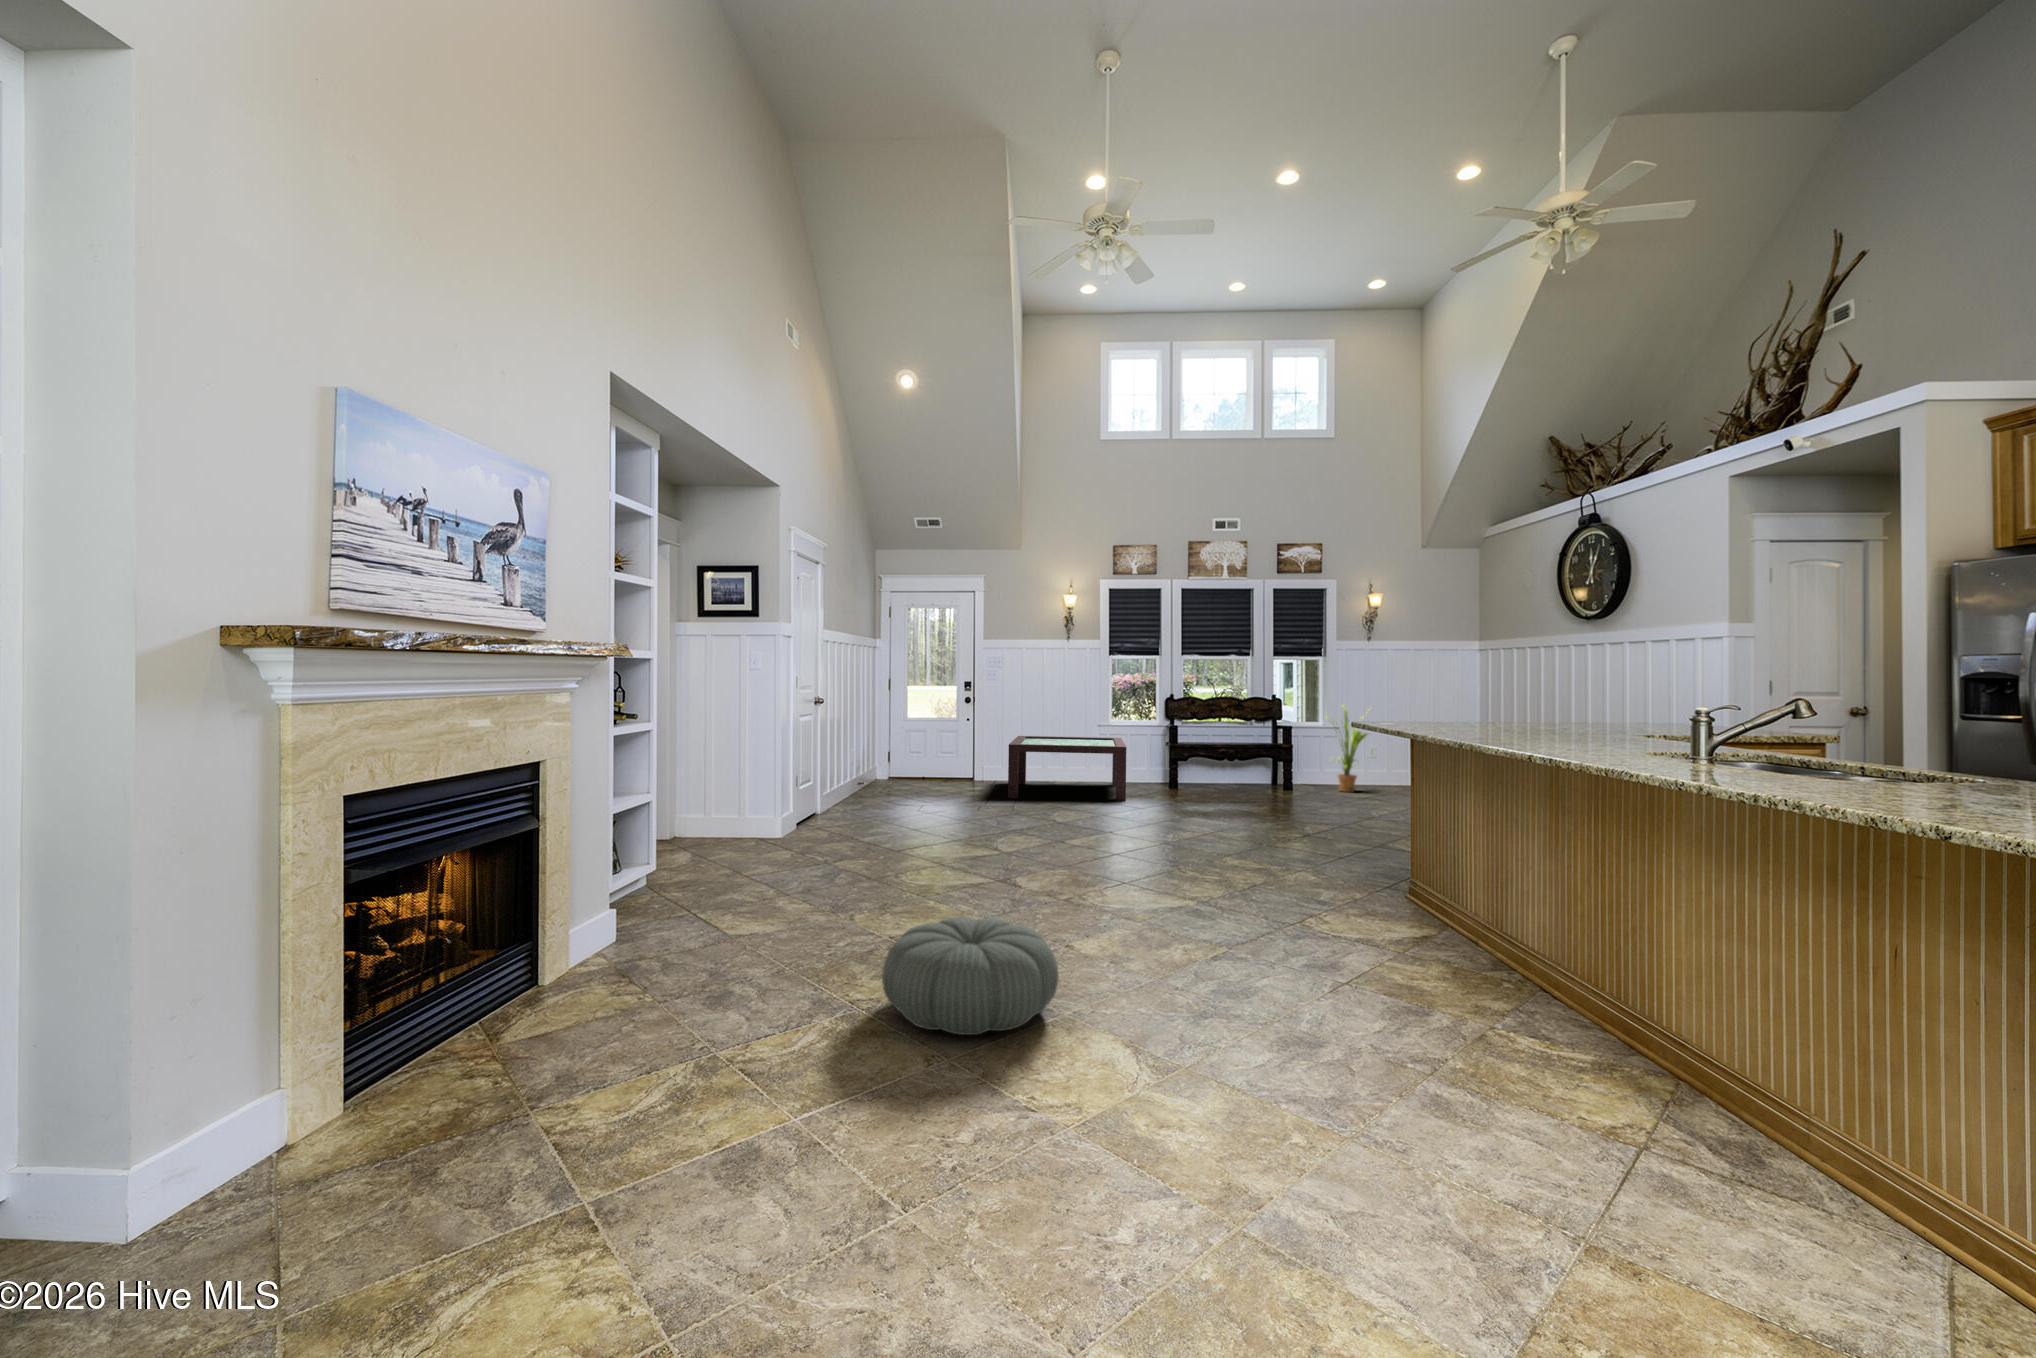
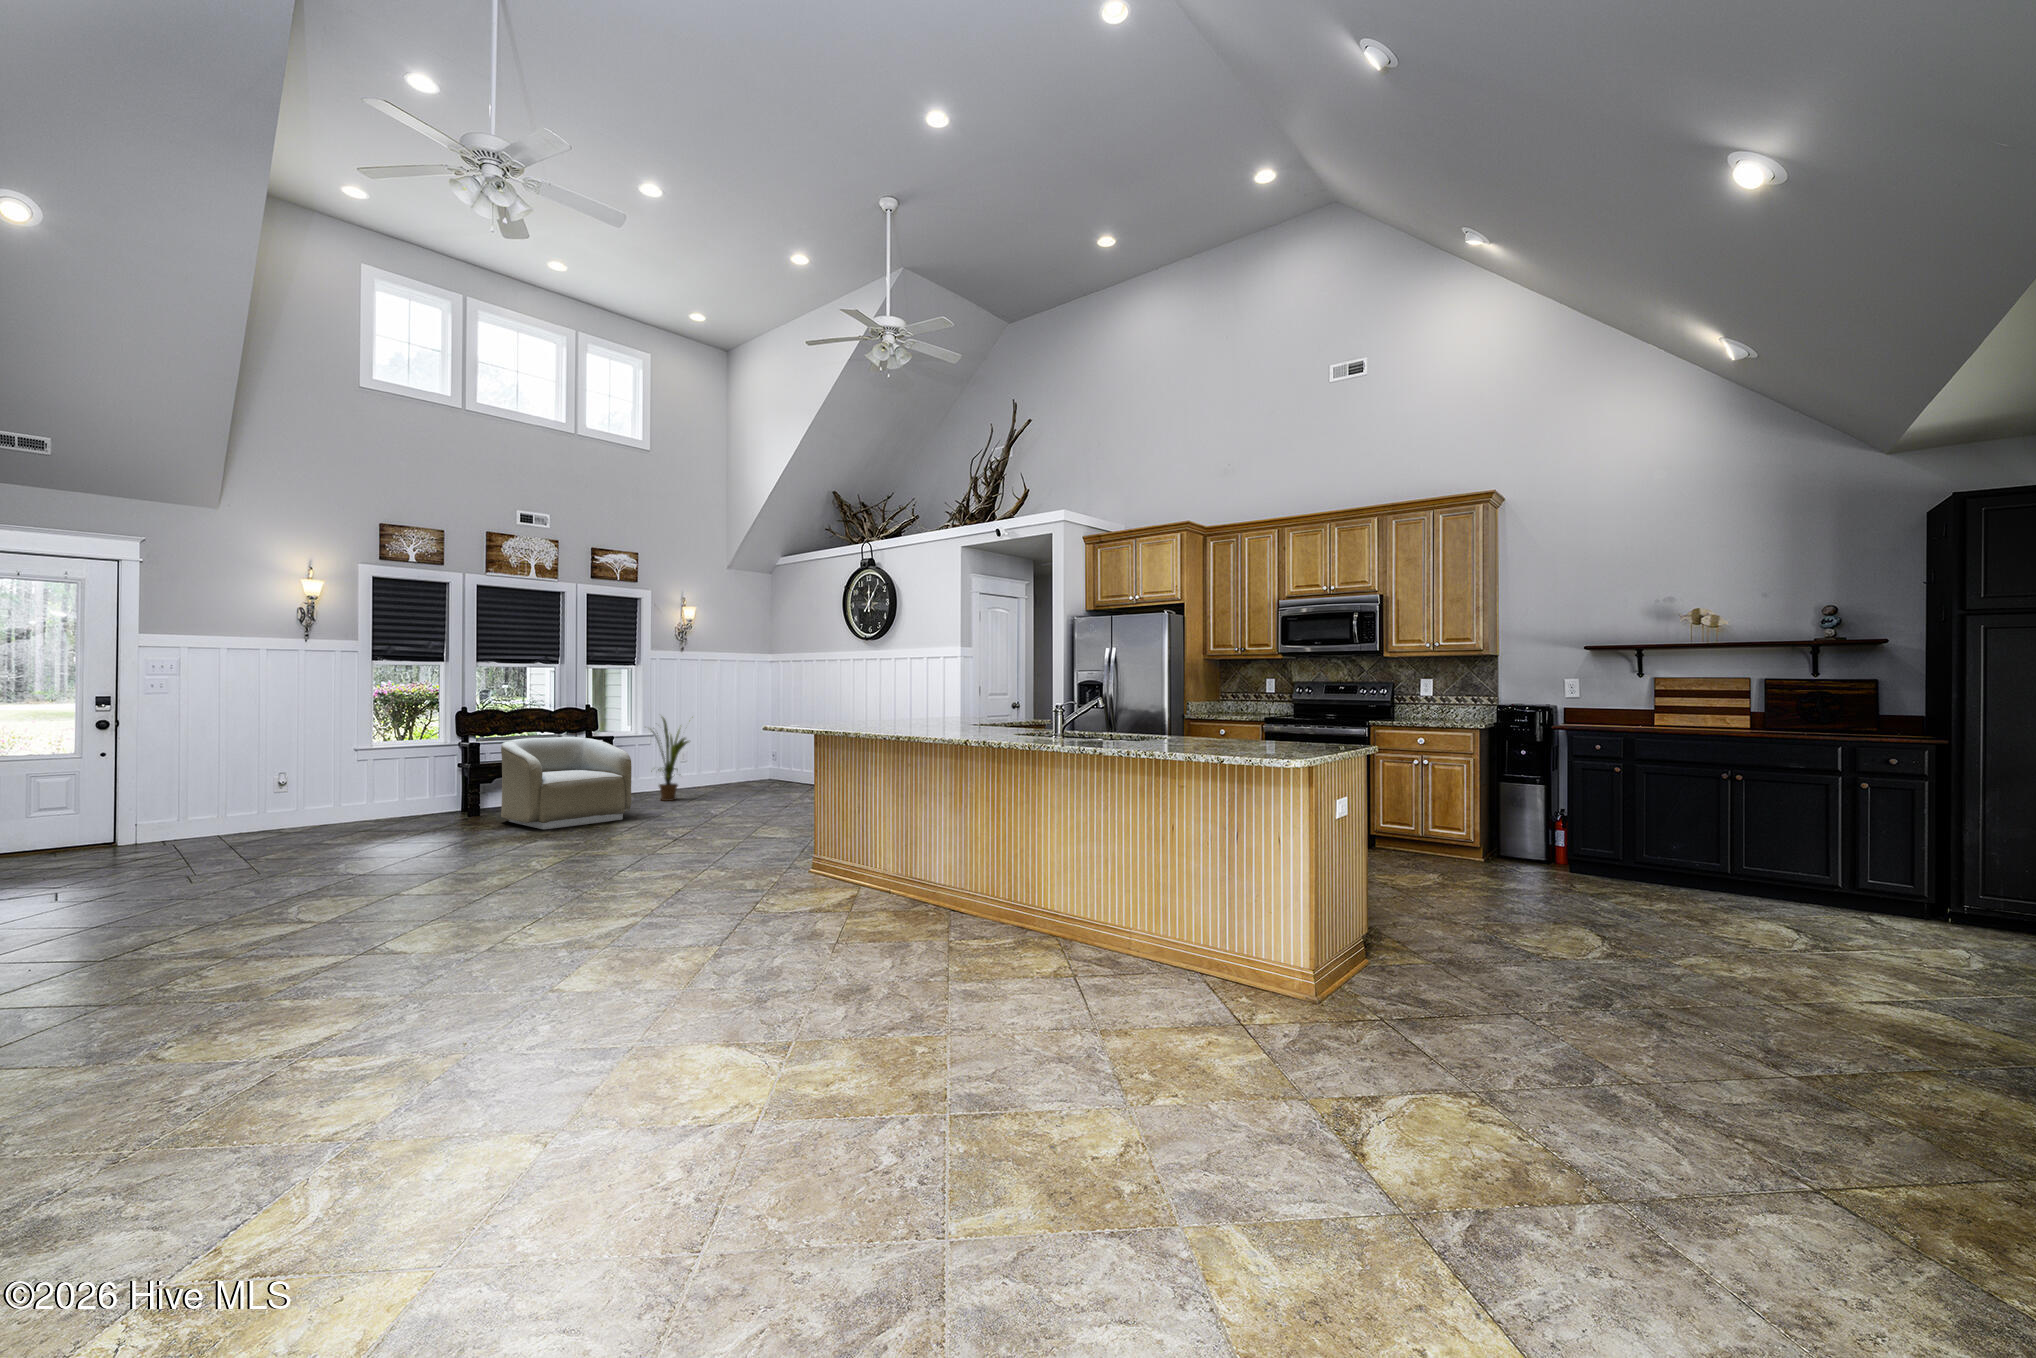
armchair: none [1191,721,1295,804] -> present [501,737,631,829]
coffee table: present [1008,736,1126,801] -> none [206,766,424,866]
pouf: present [882,917,1059,1035] -> none [396,974,634,1121]

